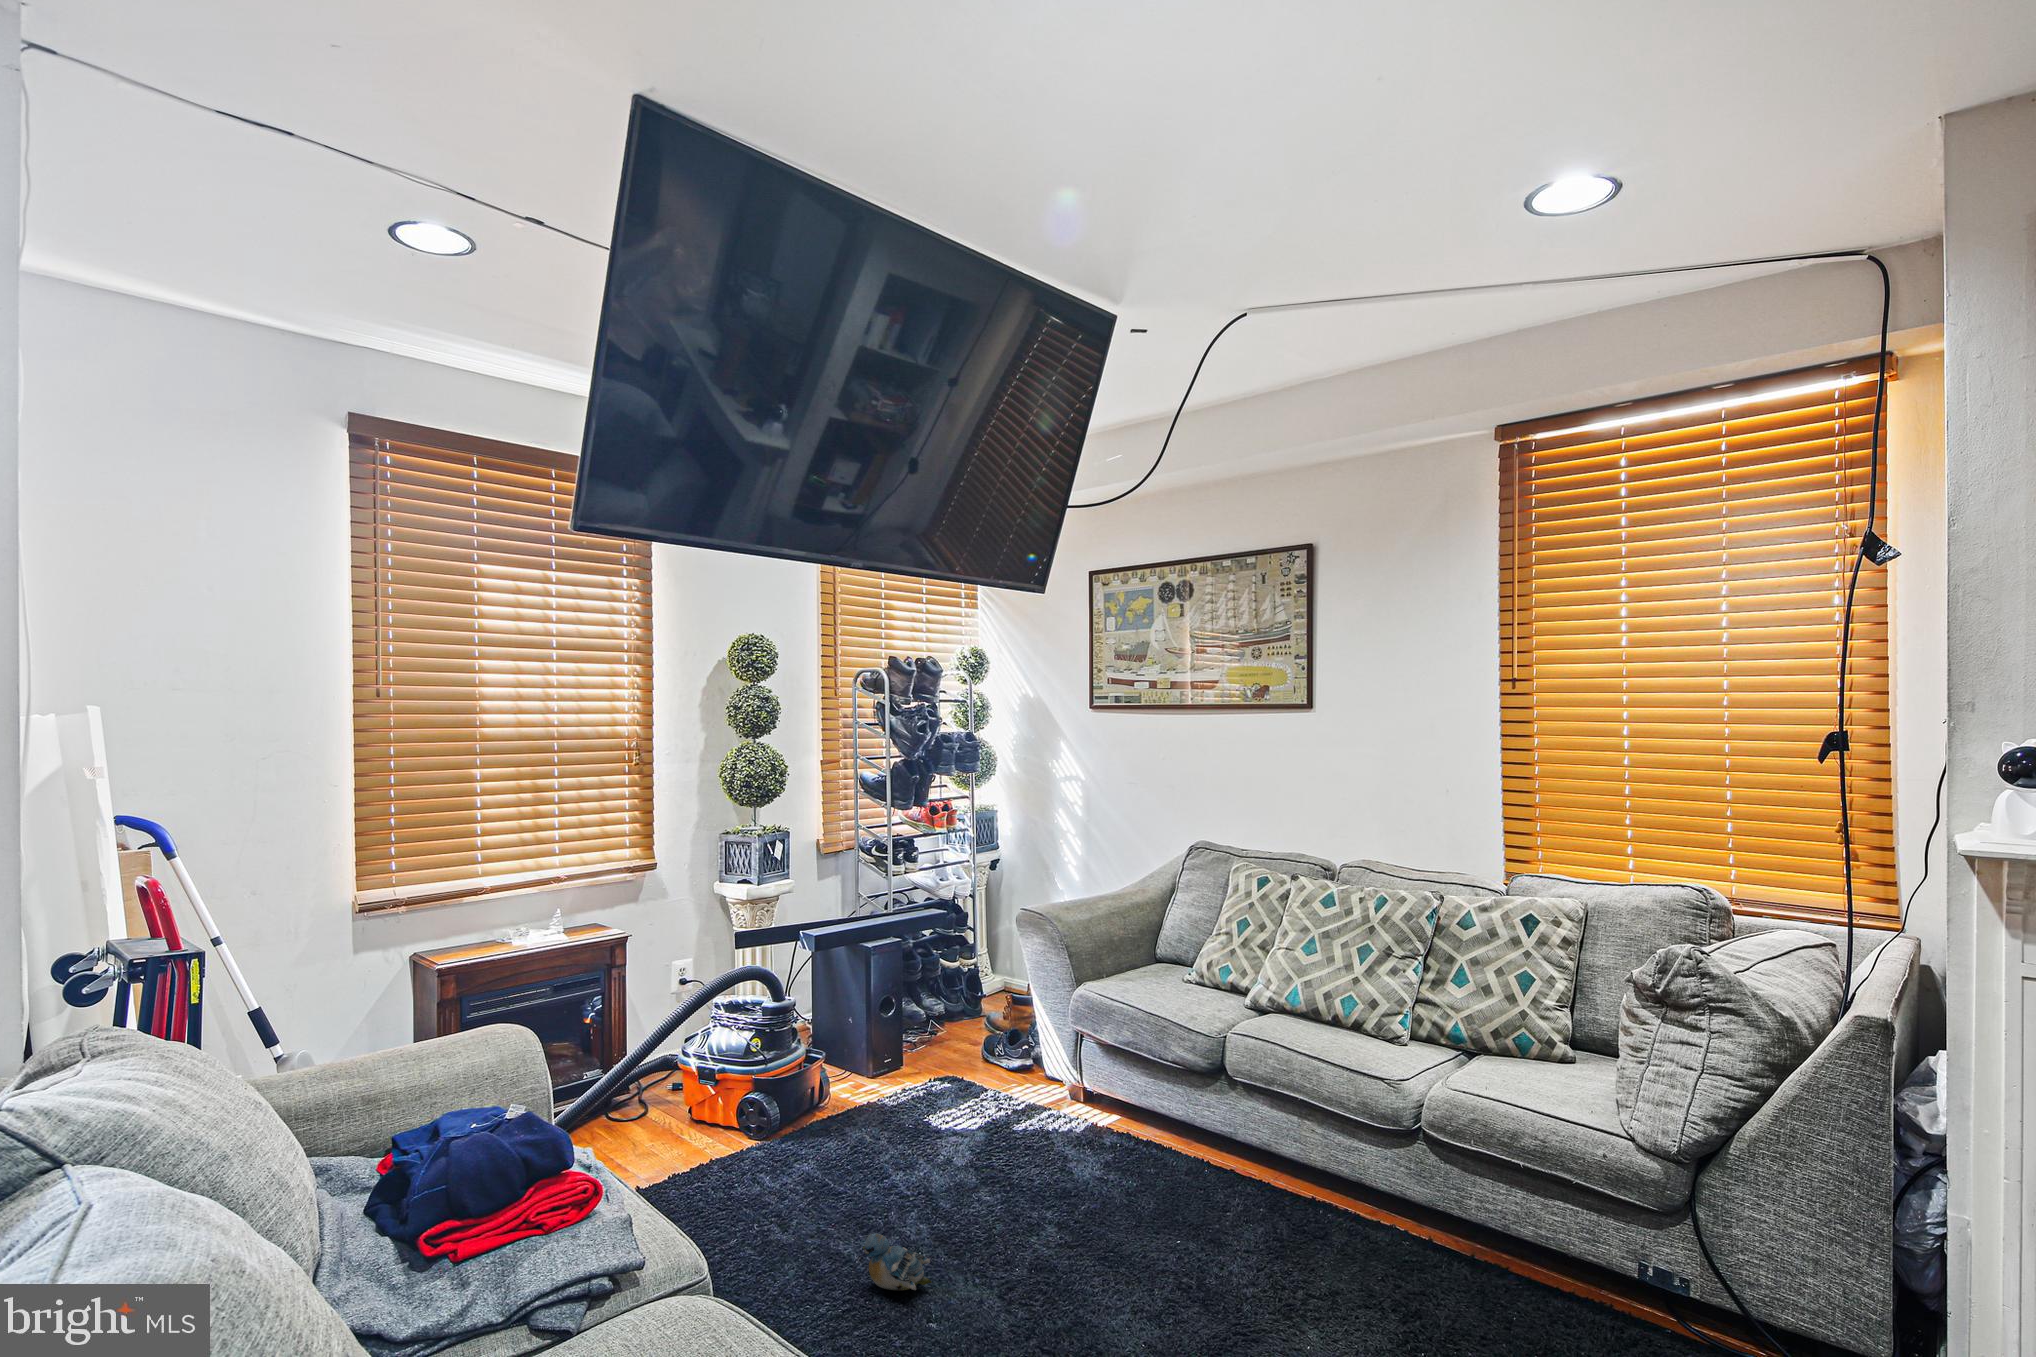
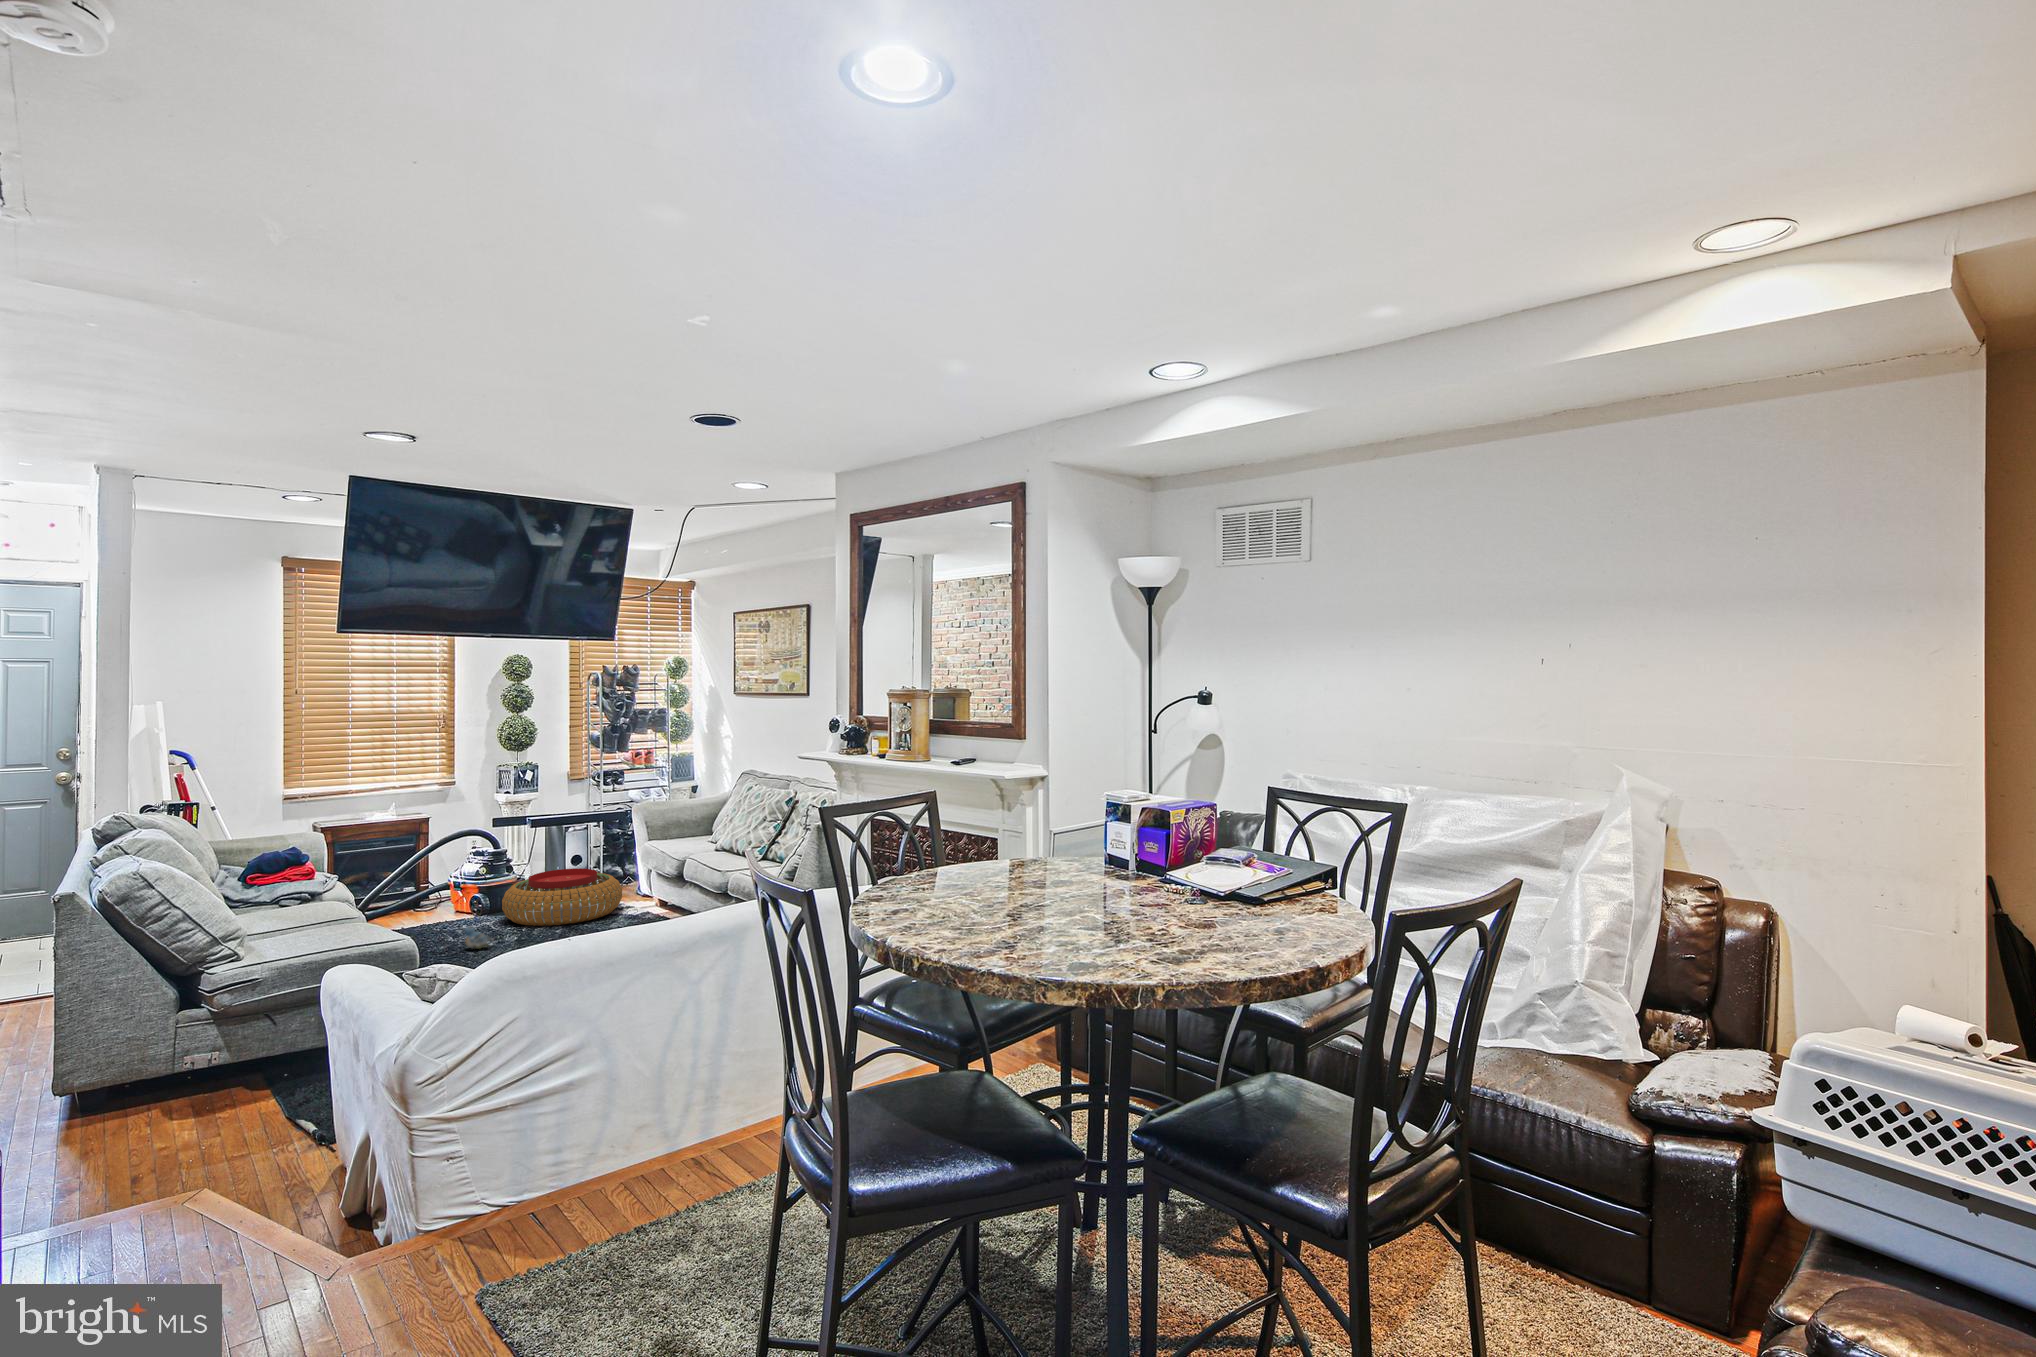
pouf: none [830,1039,1050,1184] -> present [502,868,622,926]

